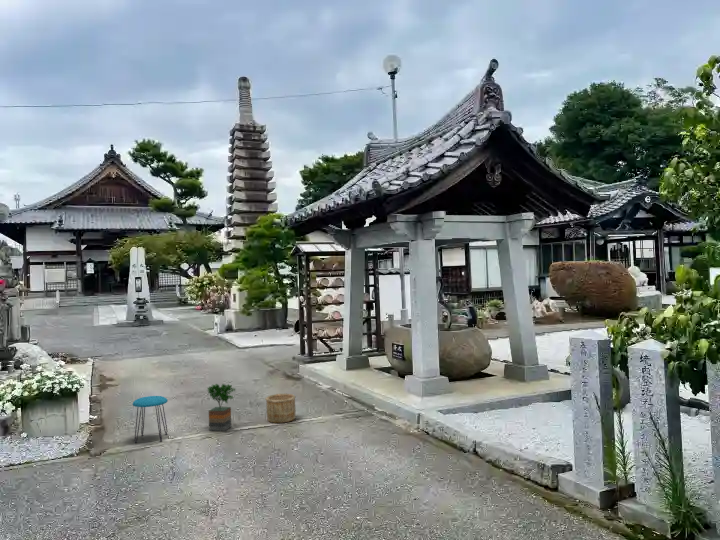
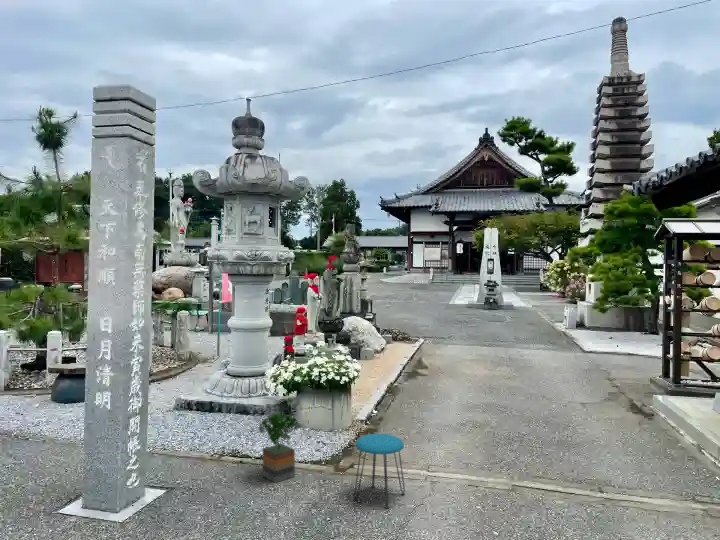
potted tree: present [208,384,235,431] -> present [259,413,302,483]
wooden bucket: present [265,393,296,423] -> none [562,467,618,526]

